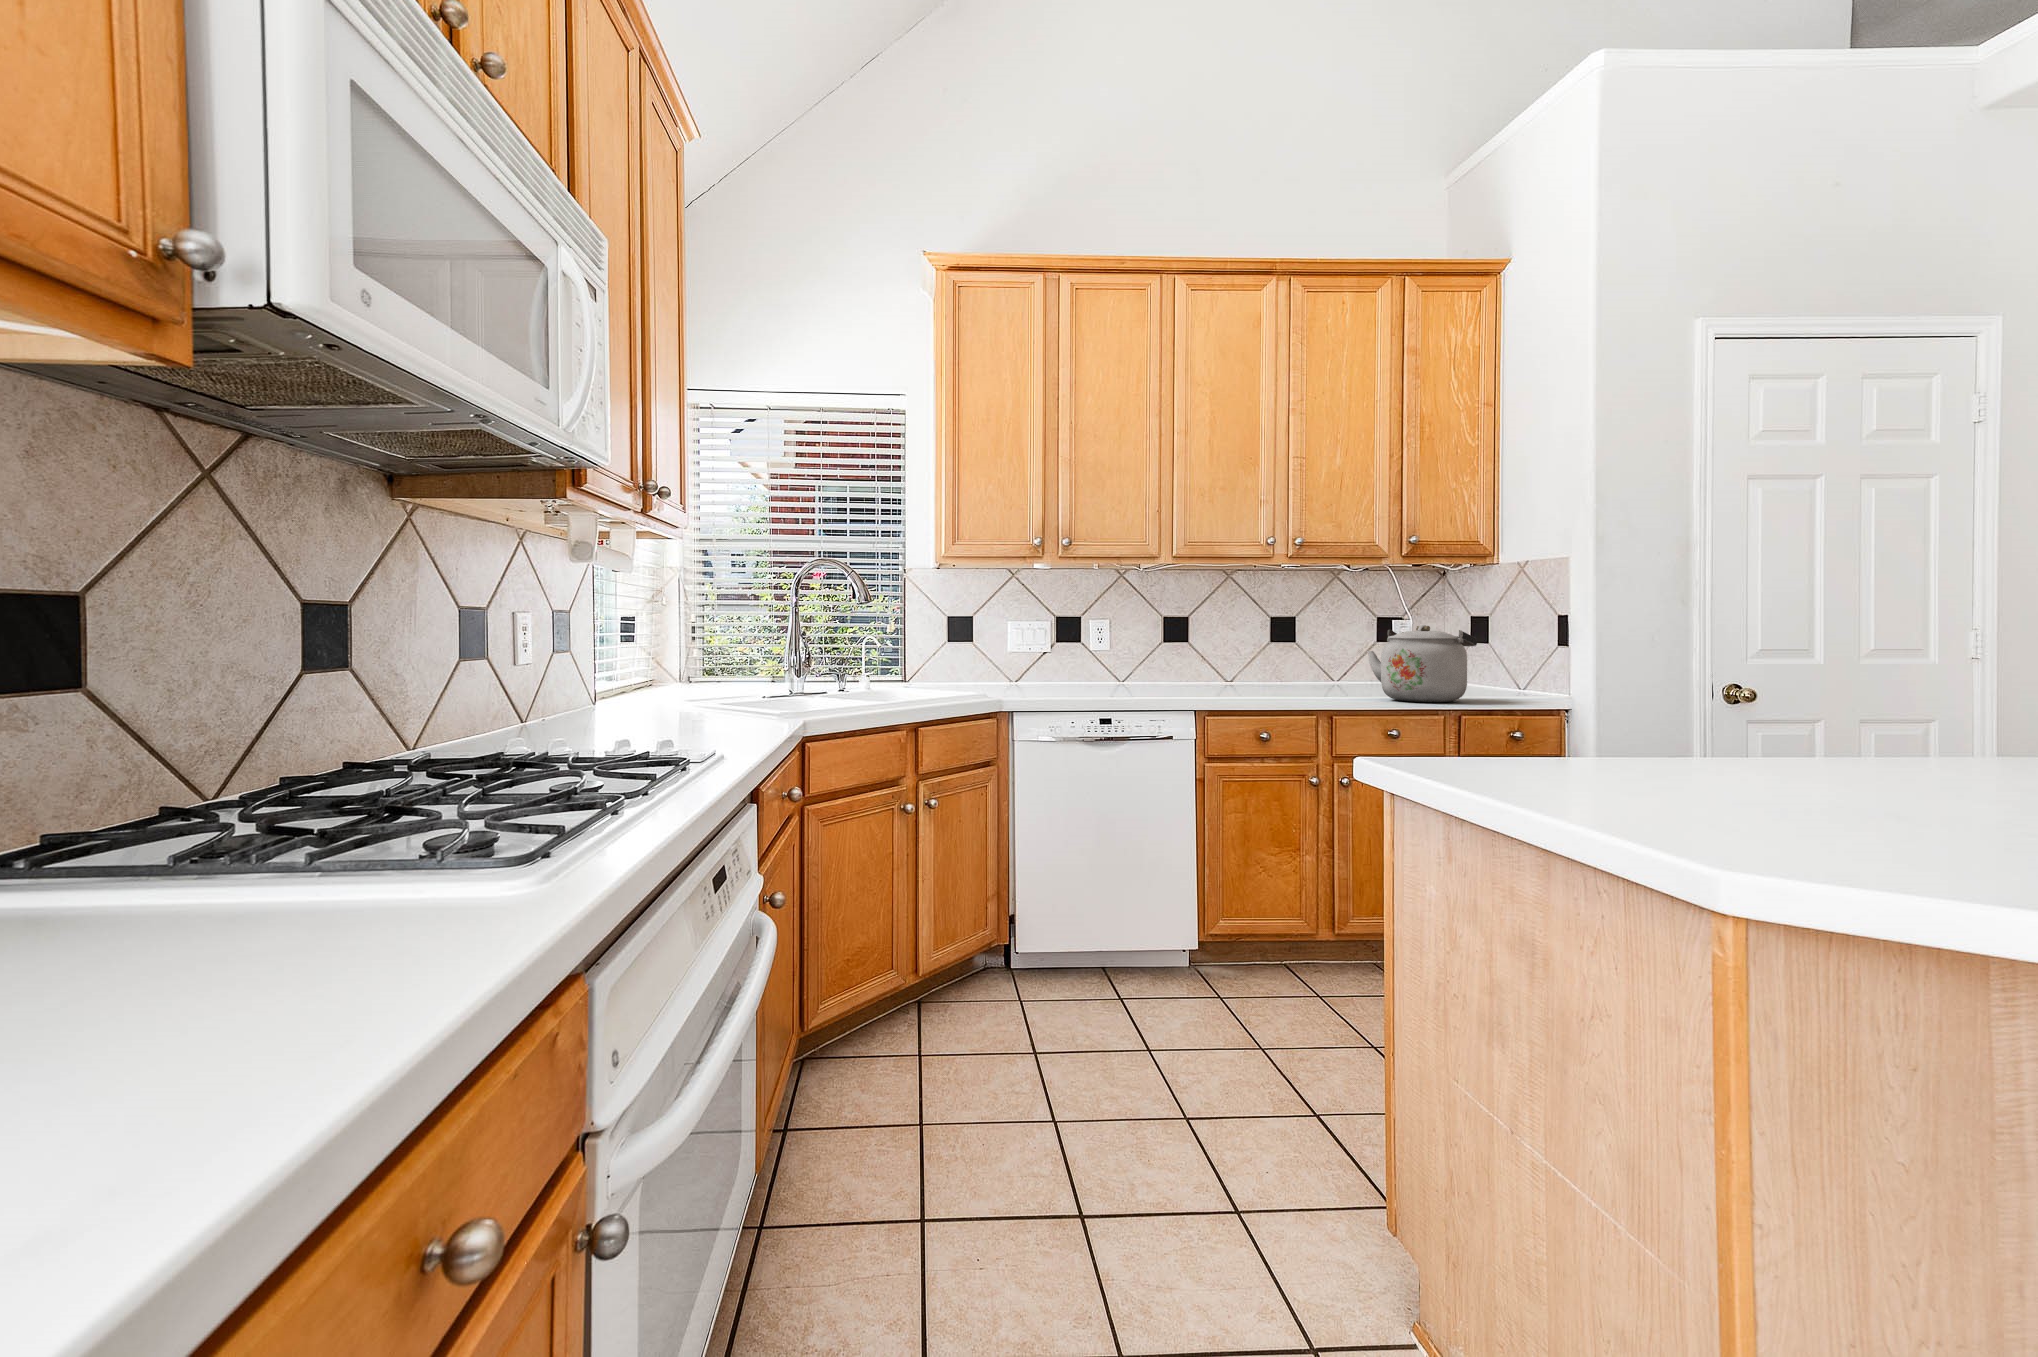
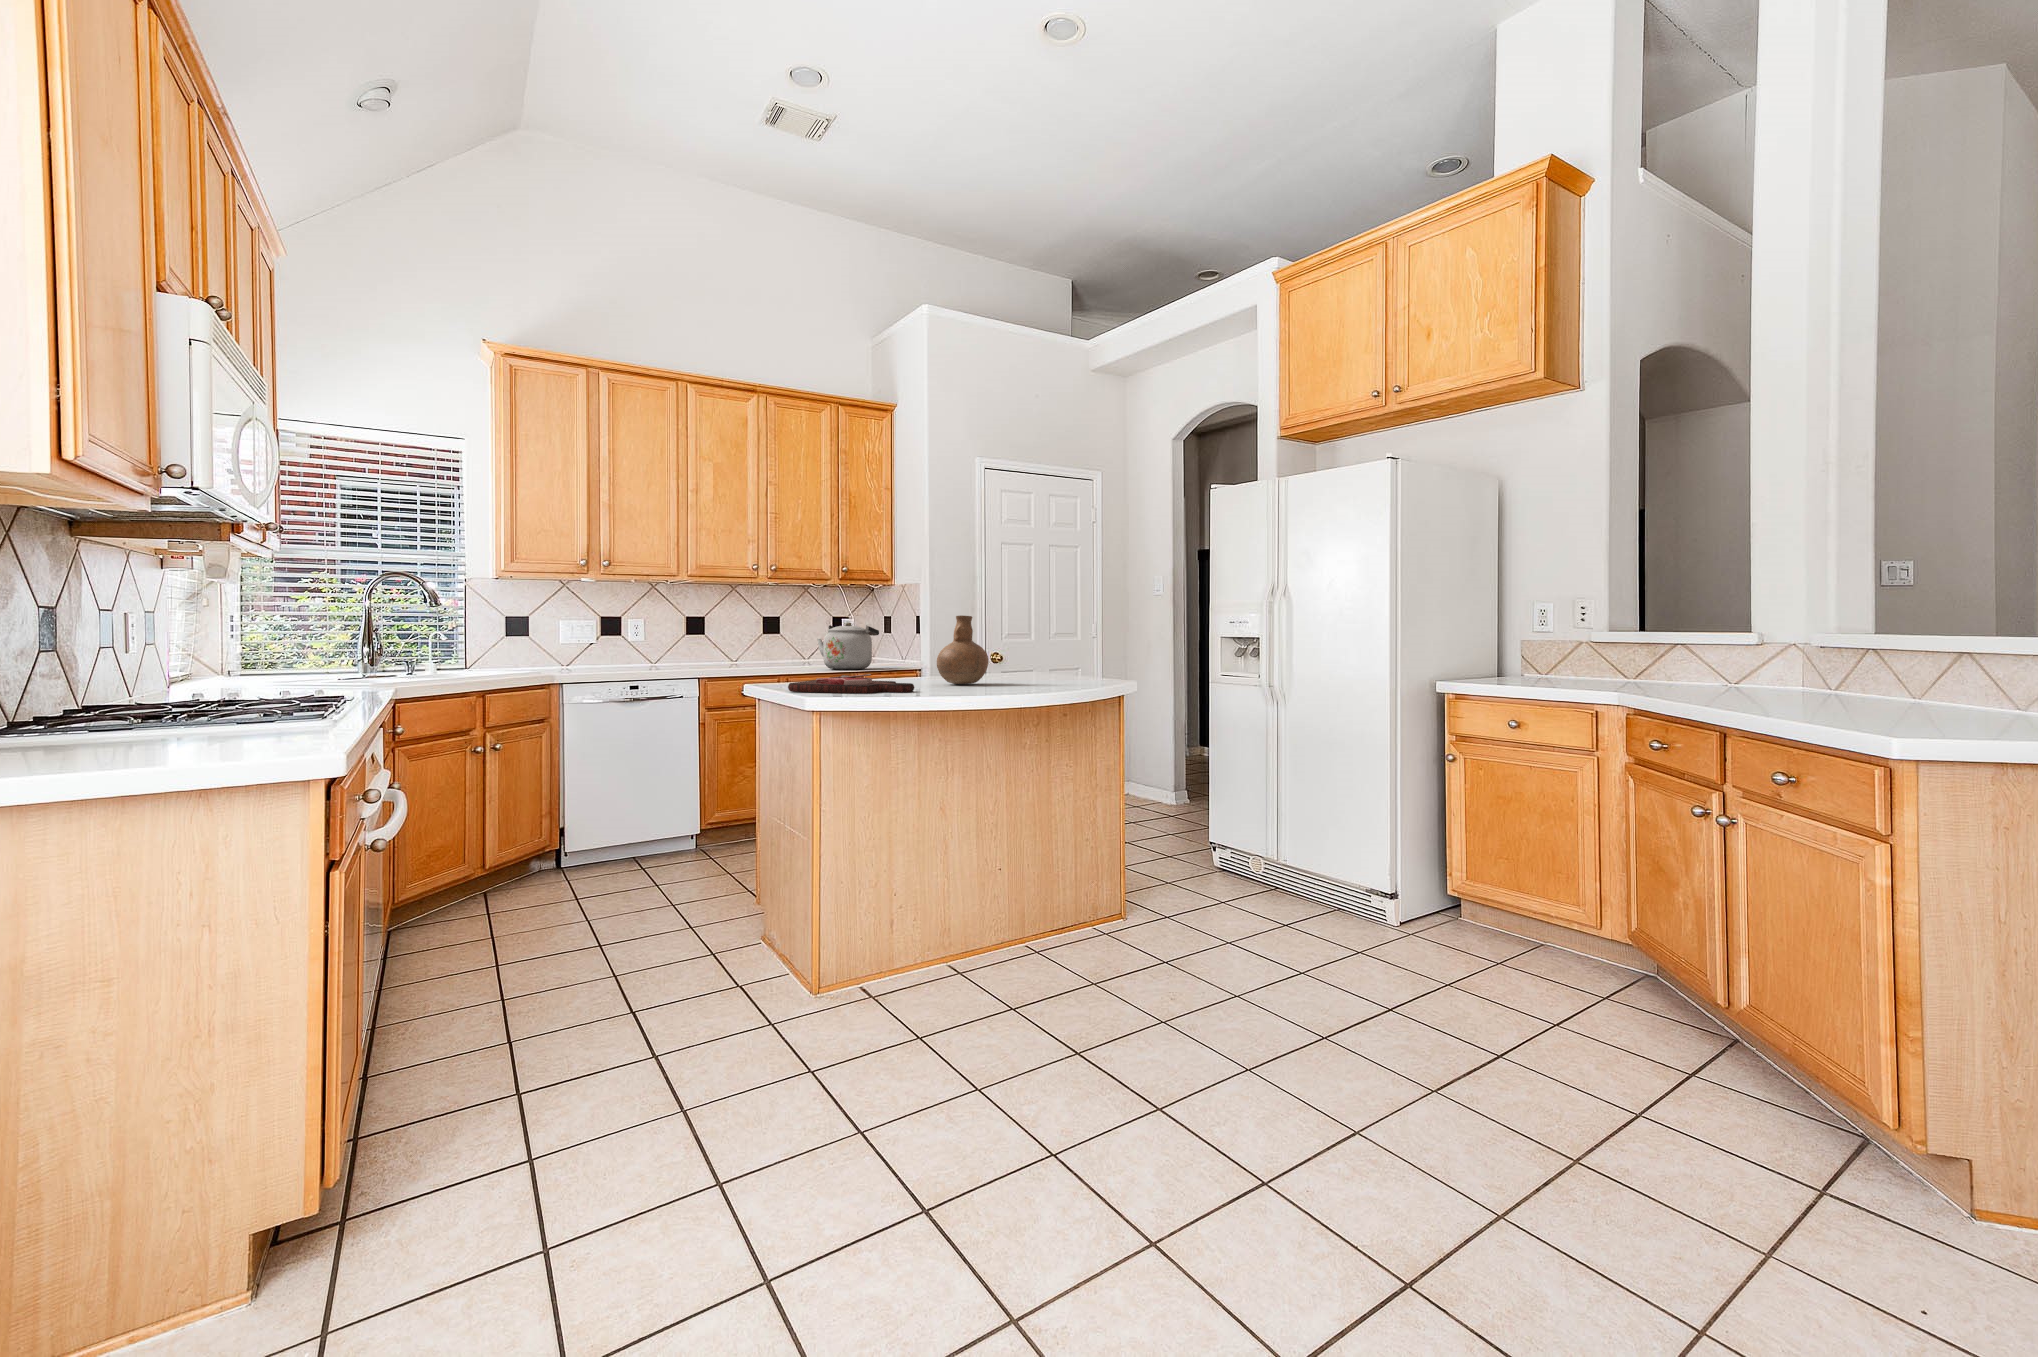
vase: none [1803,616,1976,779] -> present [937,615,989,684]
cutting board: none [1482,753,1864,818] -> present [788,674,914,694]

